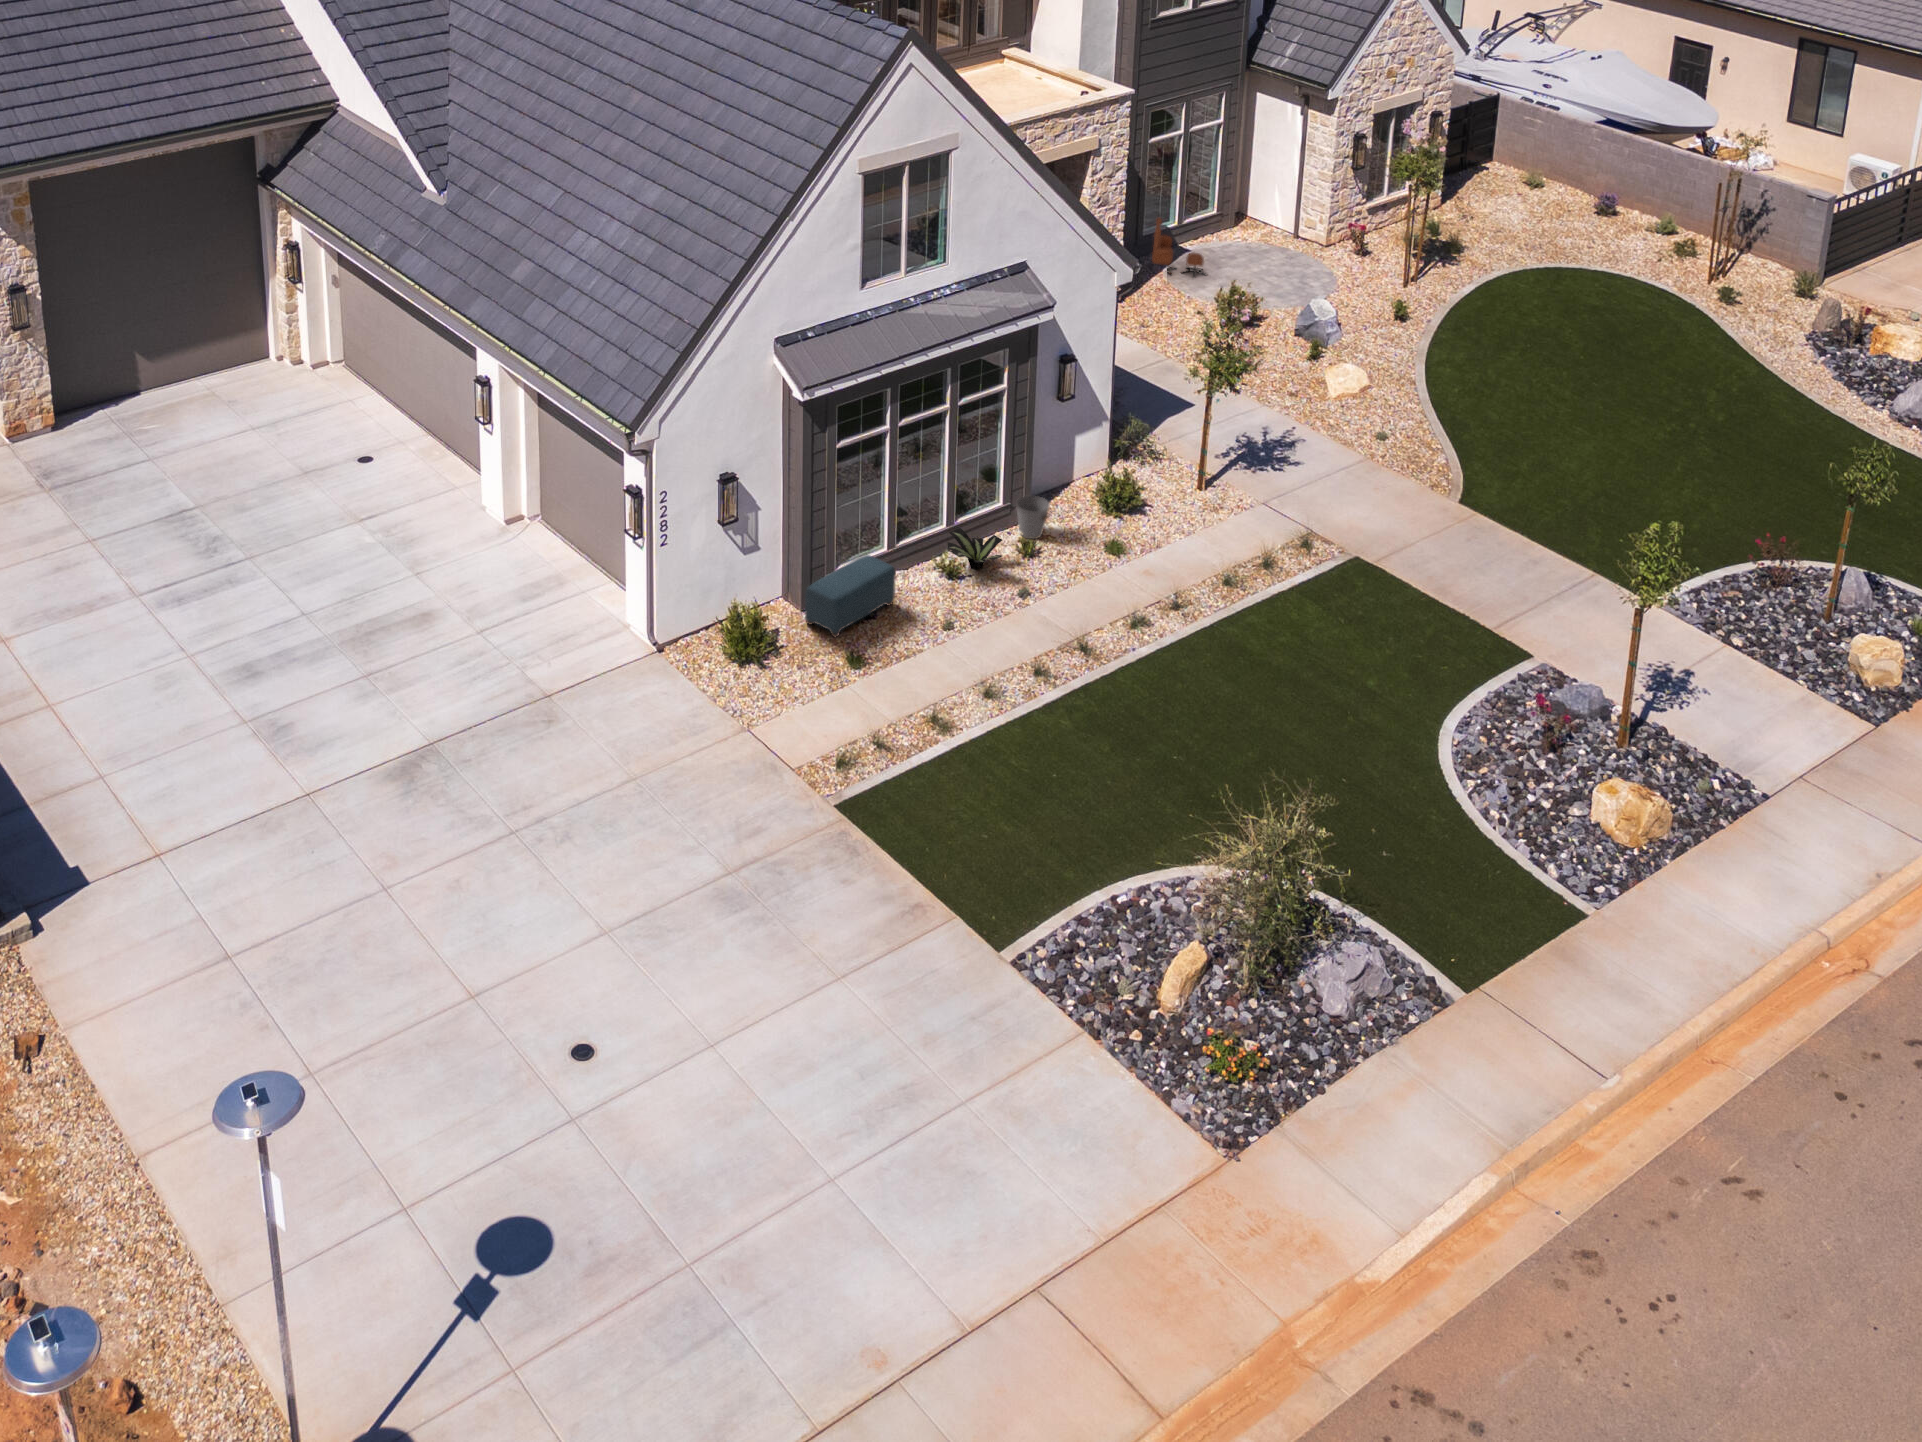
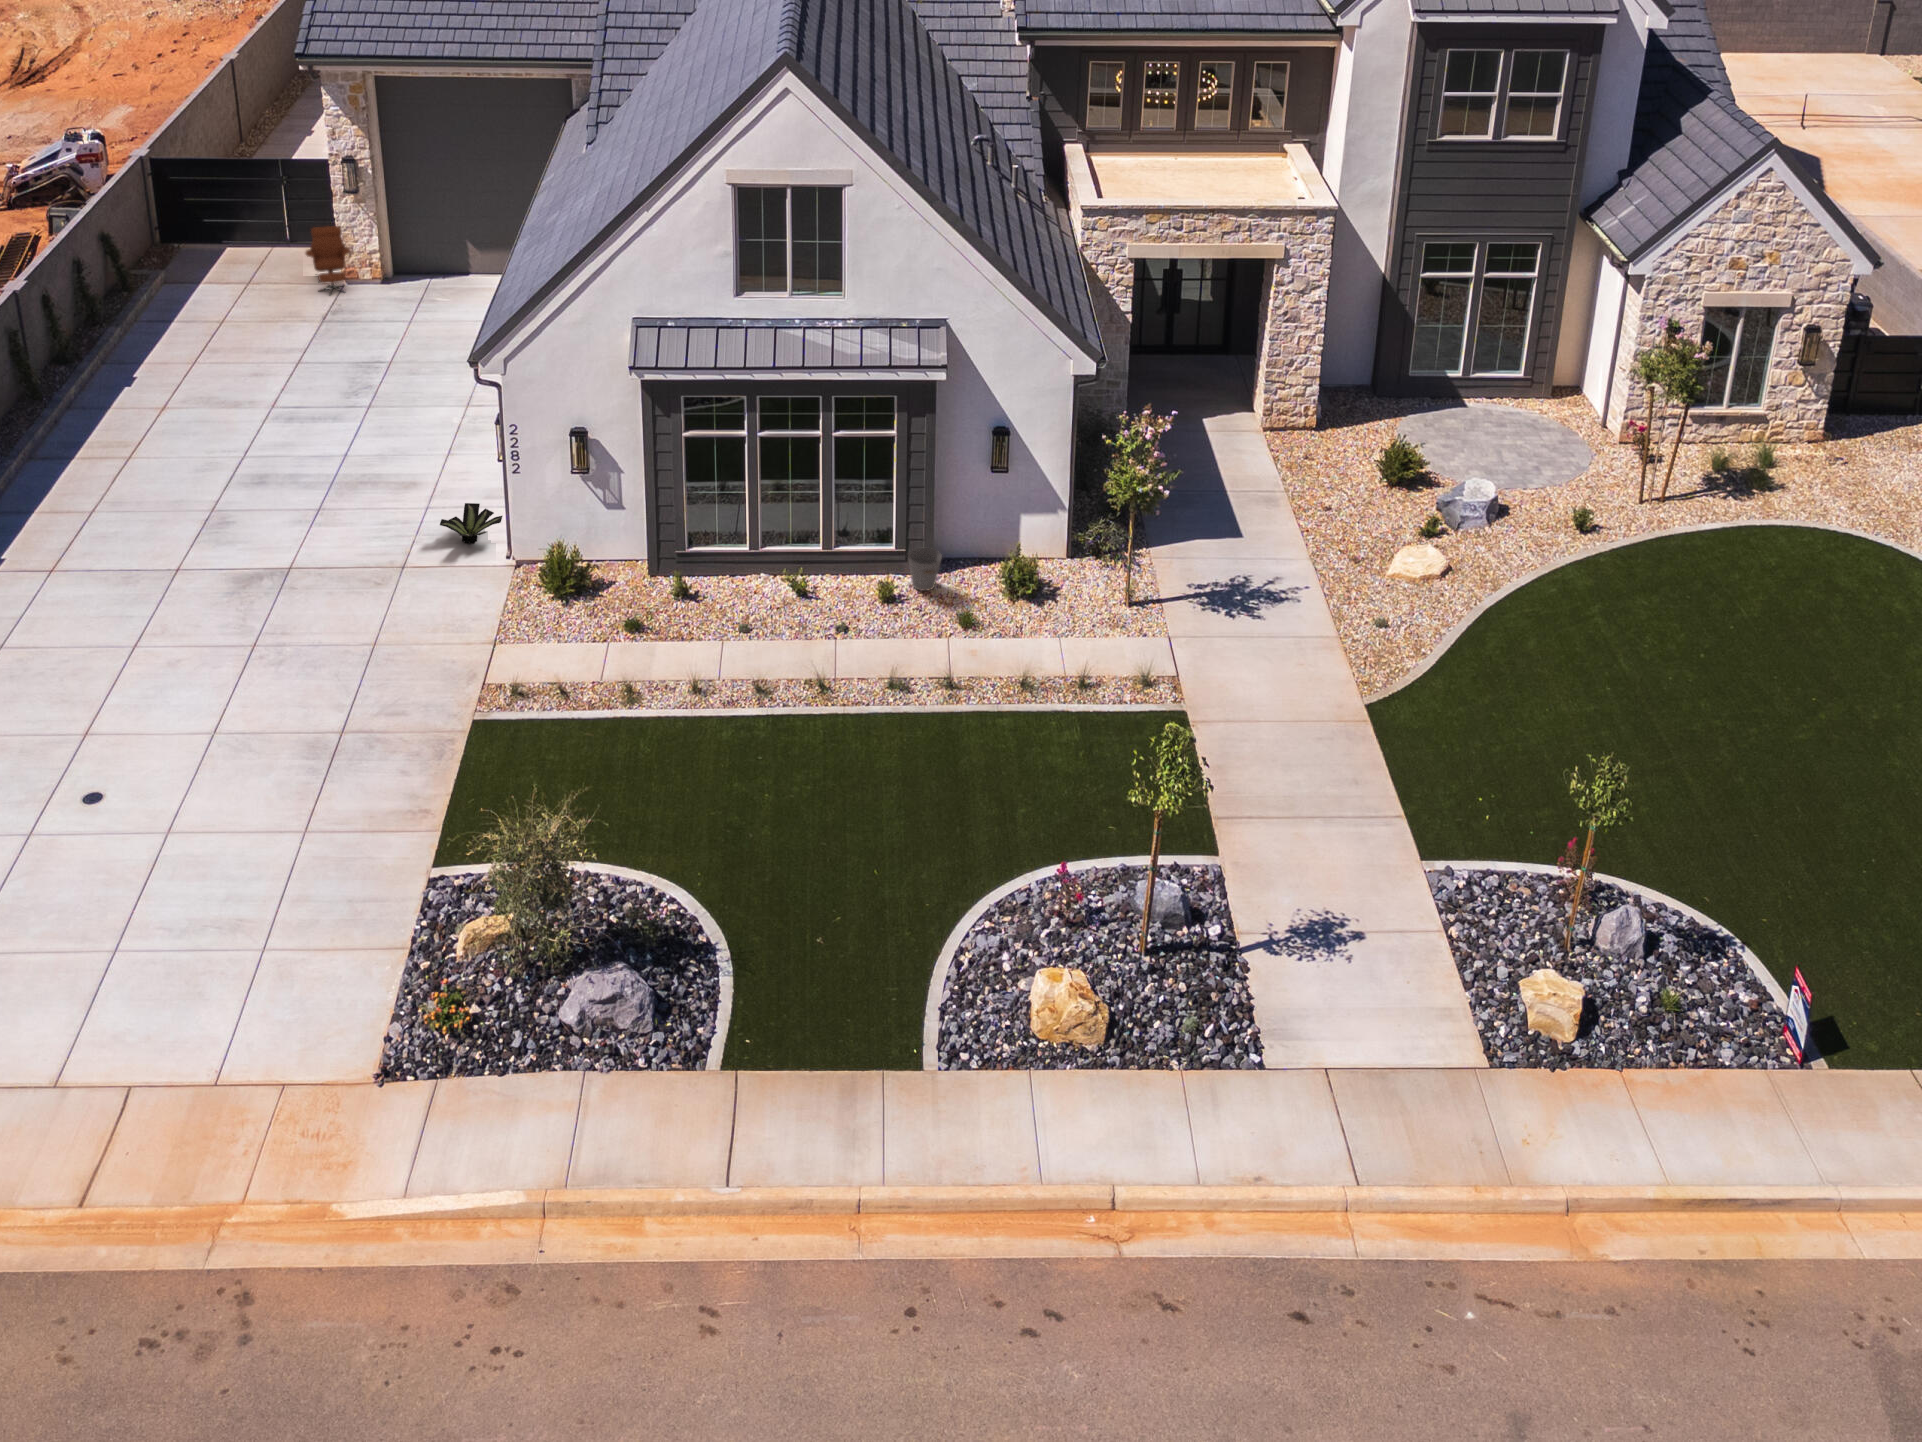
lounge chair: present [1152,218,1204,274] -> present [306,226,351,294]
potted plant: present [948,528,1002,569] -> present [440,503,502,544]
bench: present [805,555,896,637] -> none [636,543,727,603]

